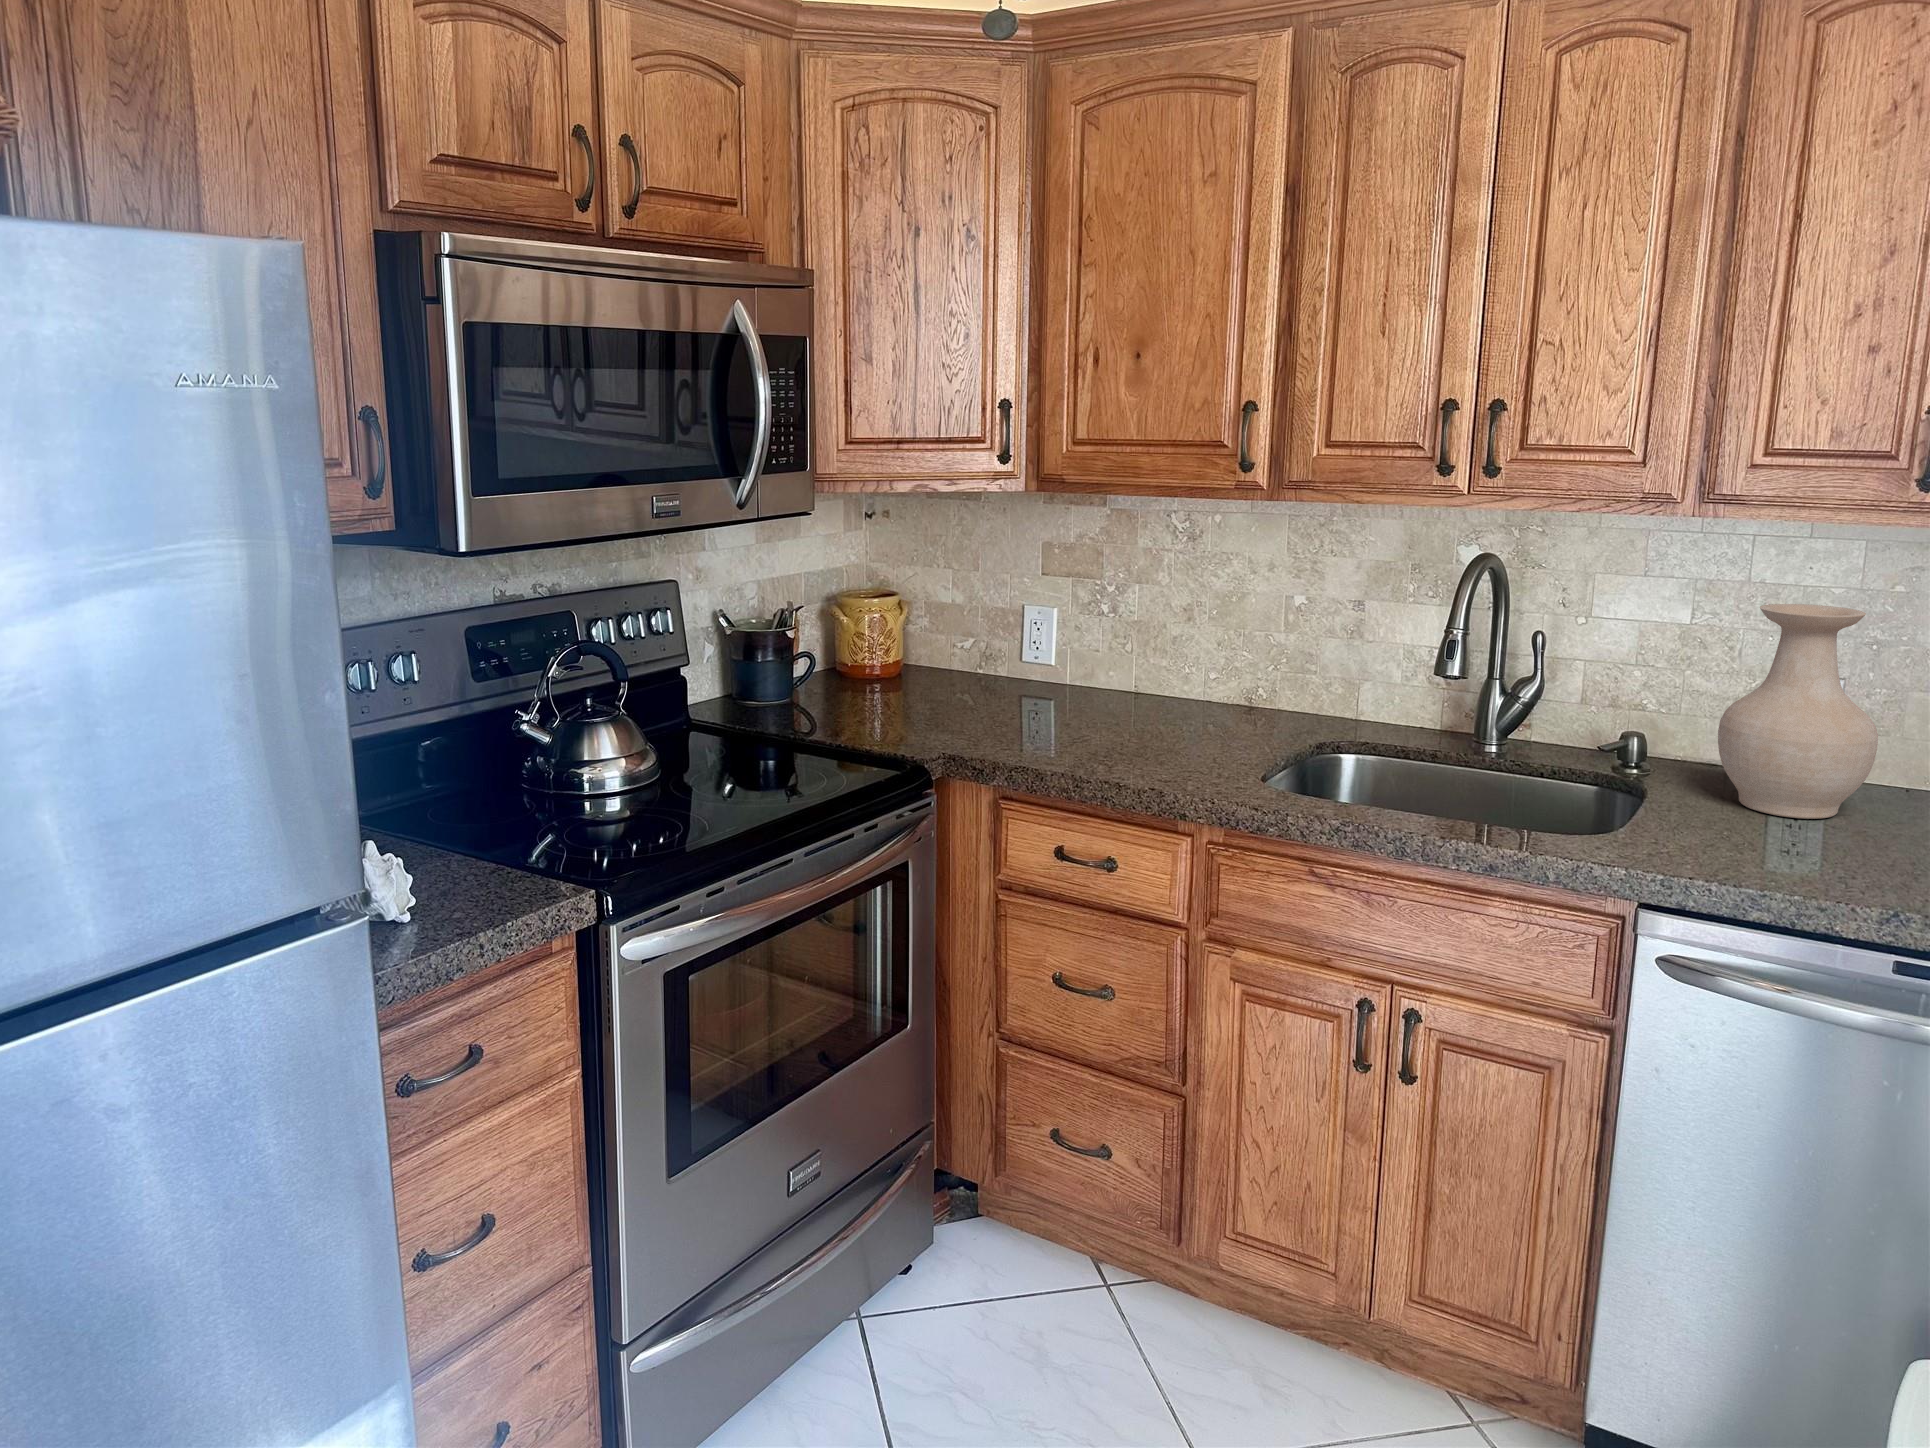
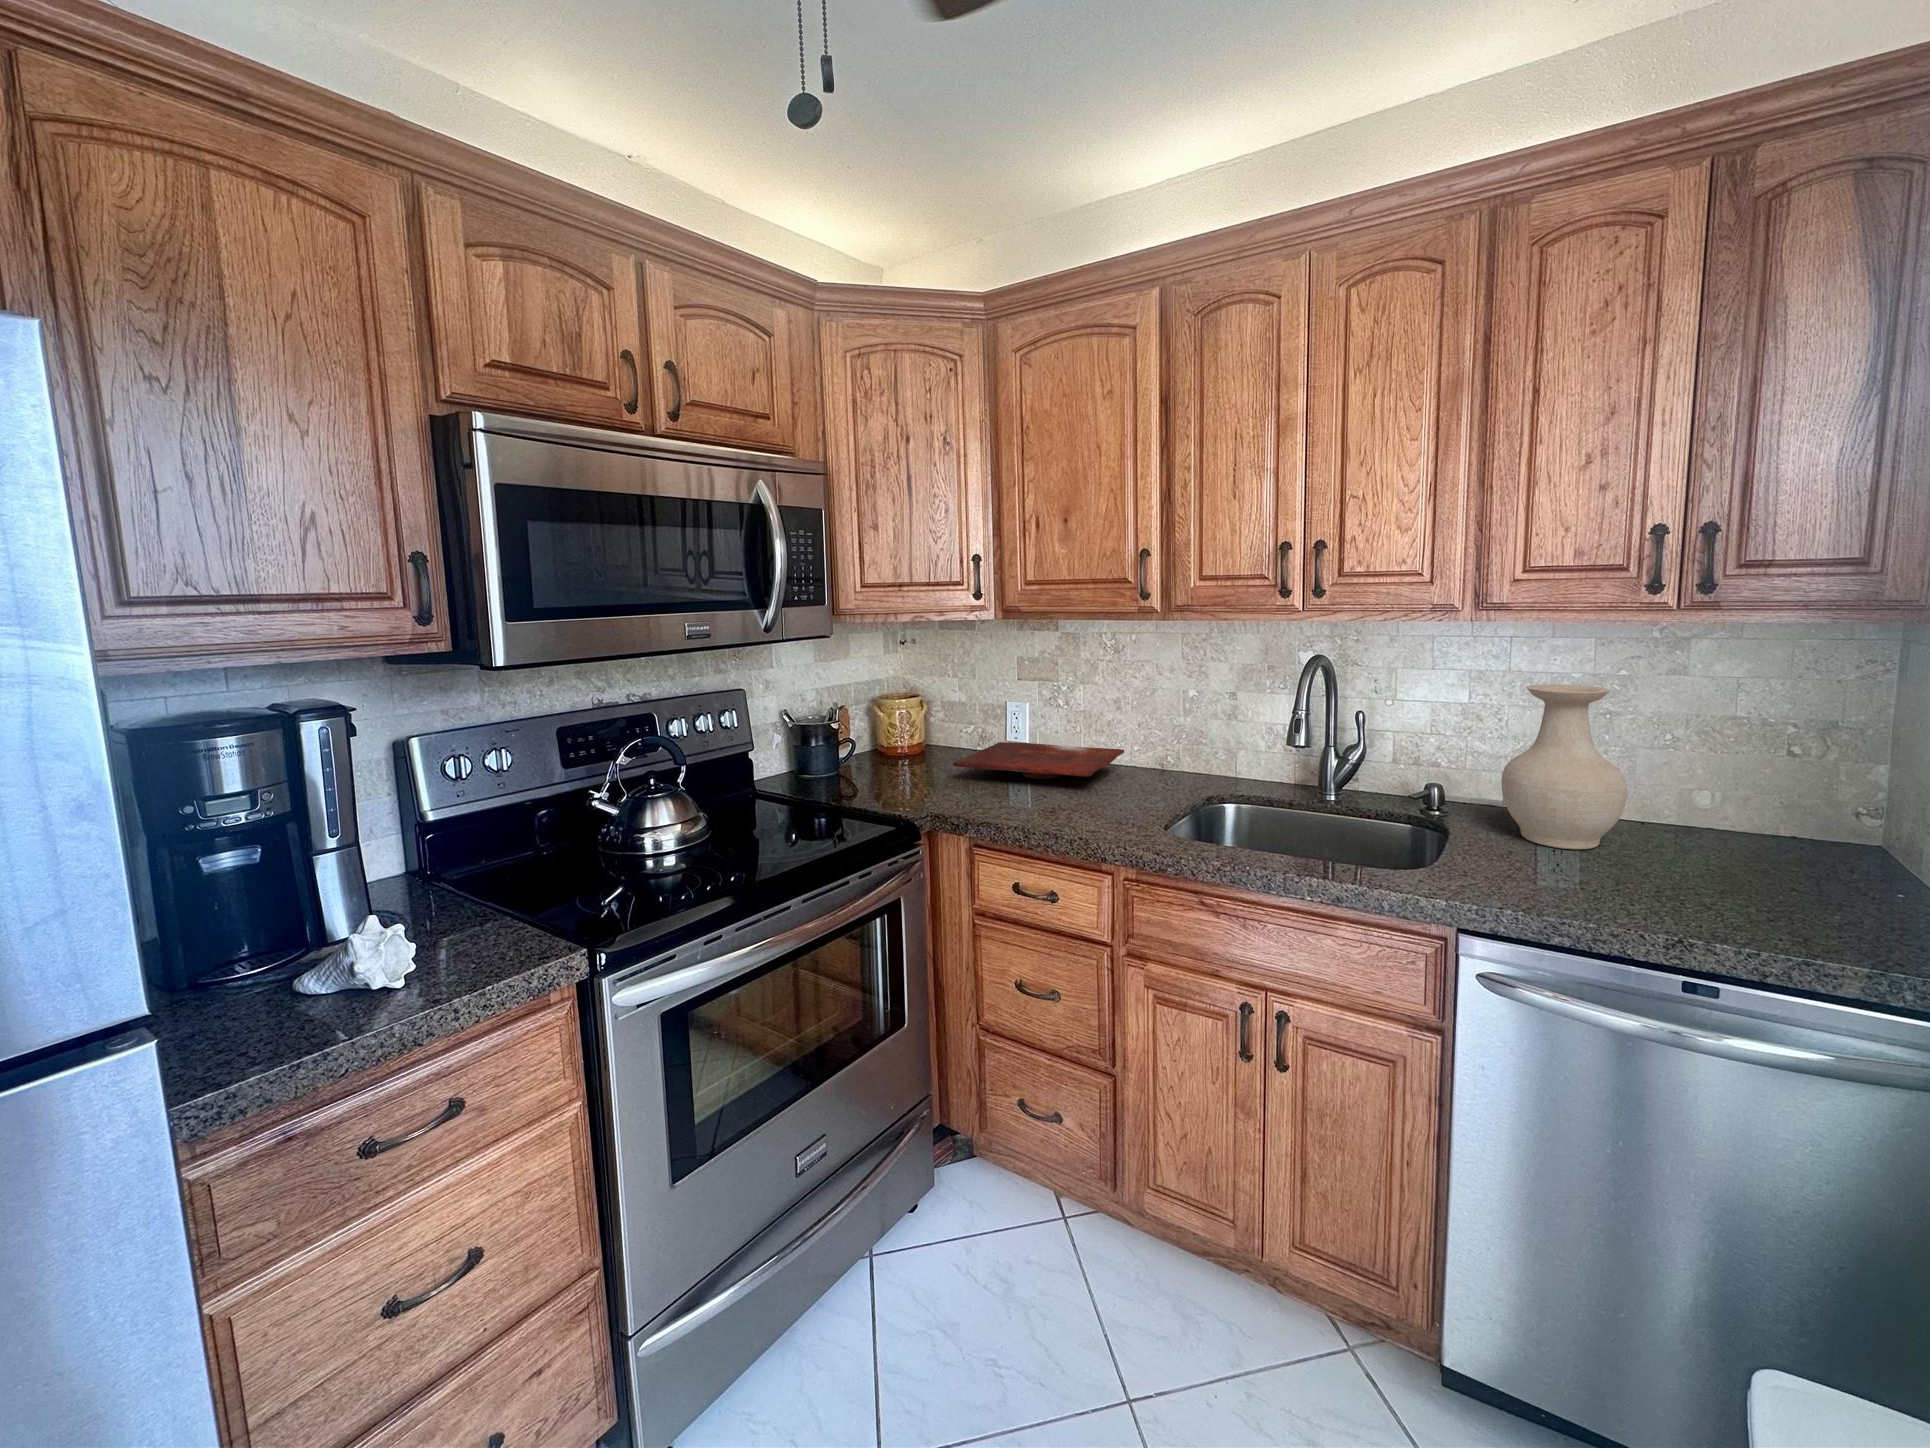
cutting board: none [960,665,1199,716] -> present [953,742,1124,779]

